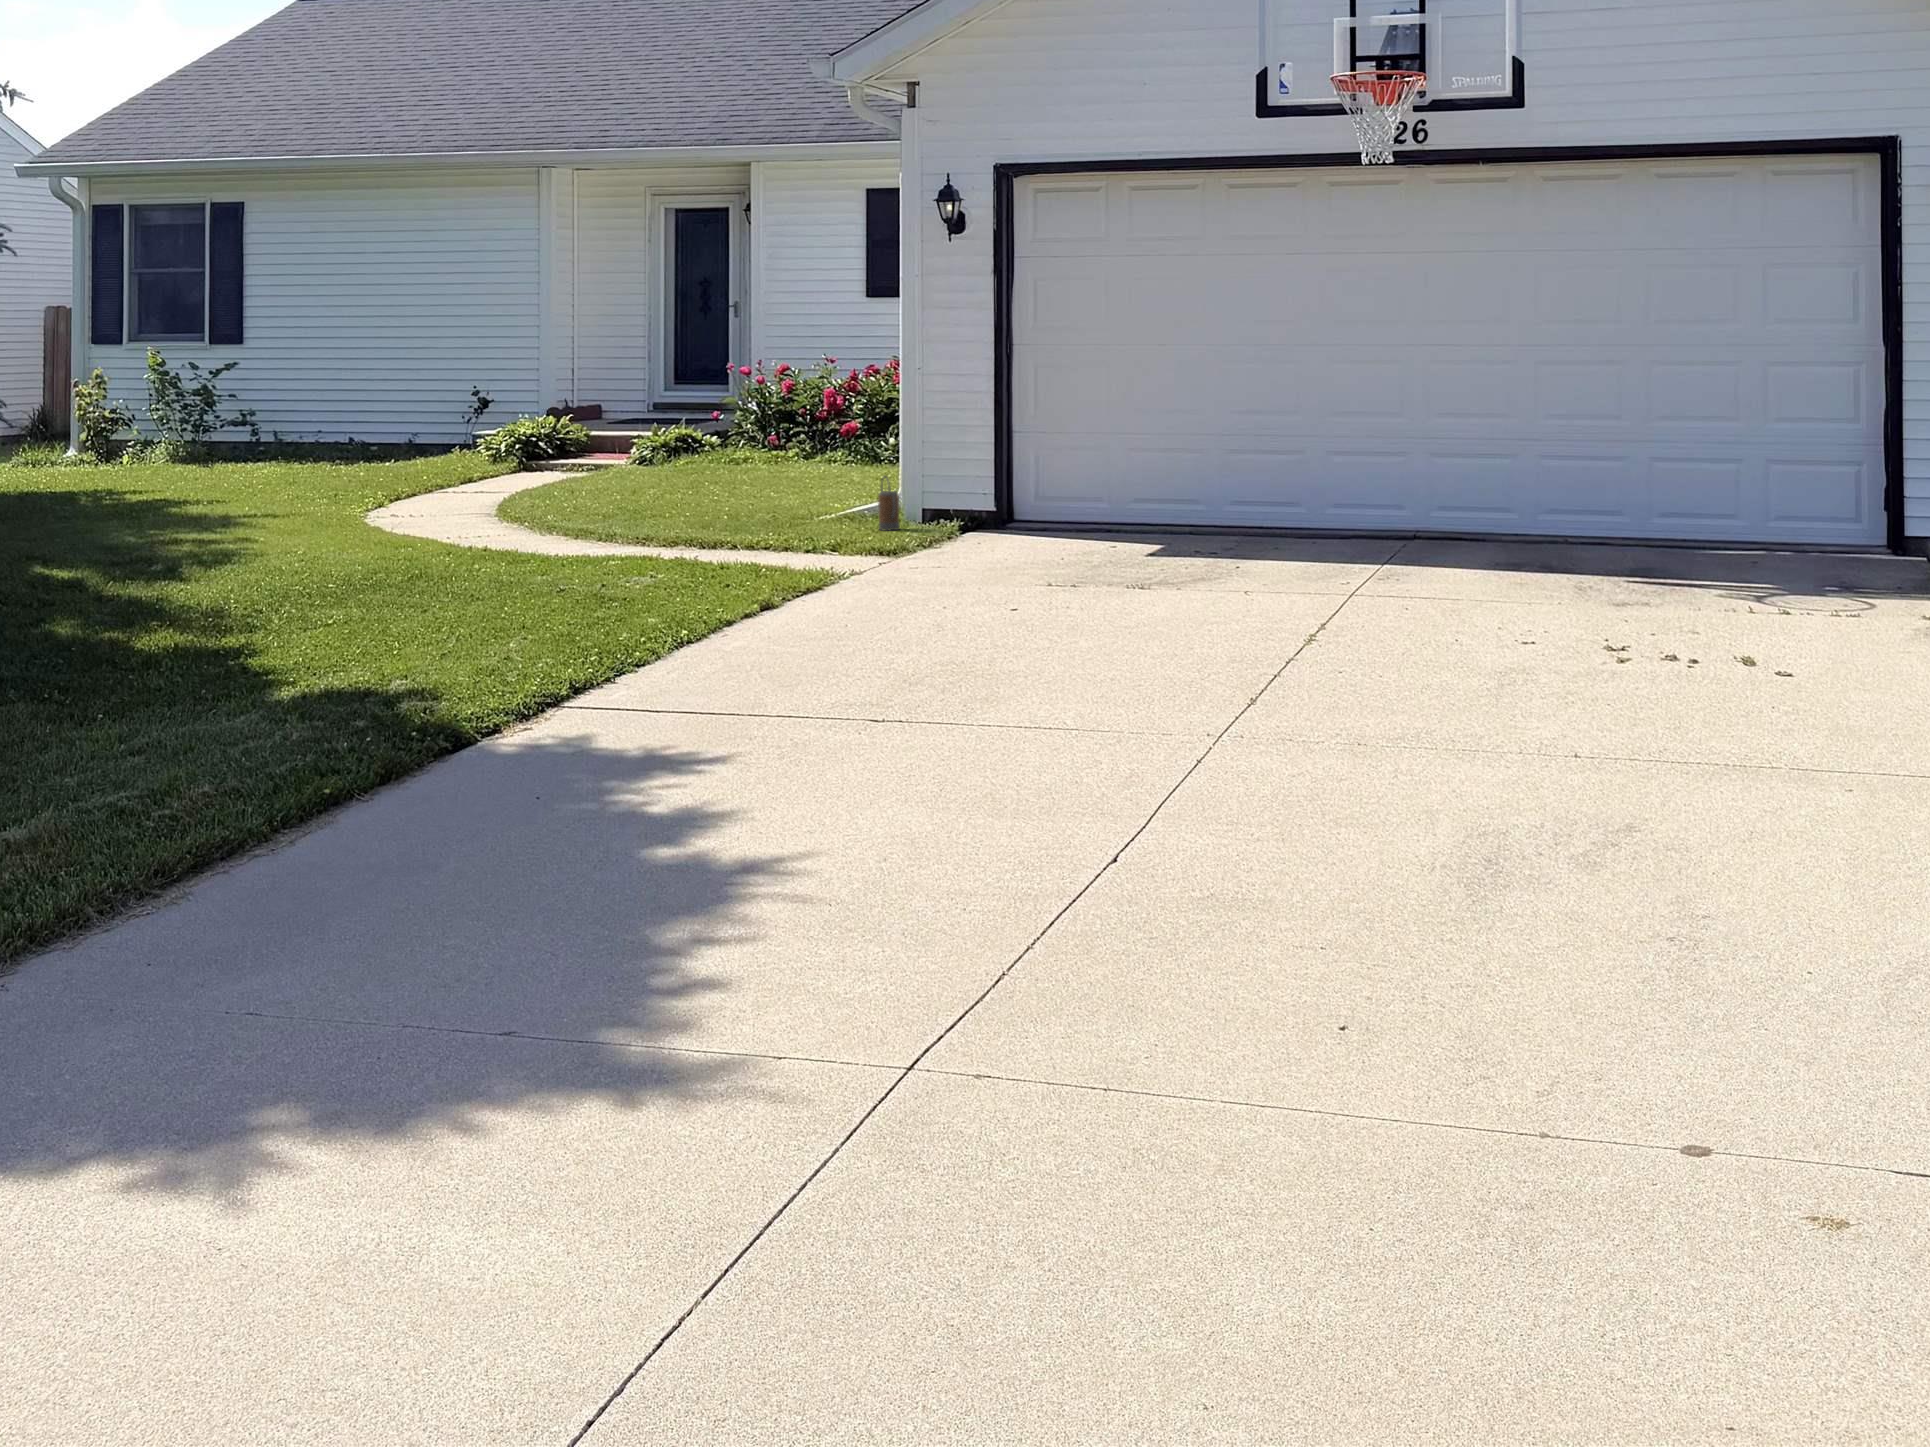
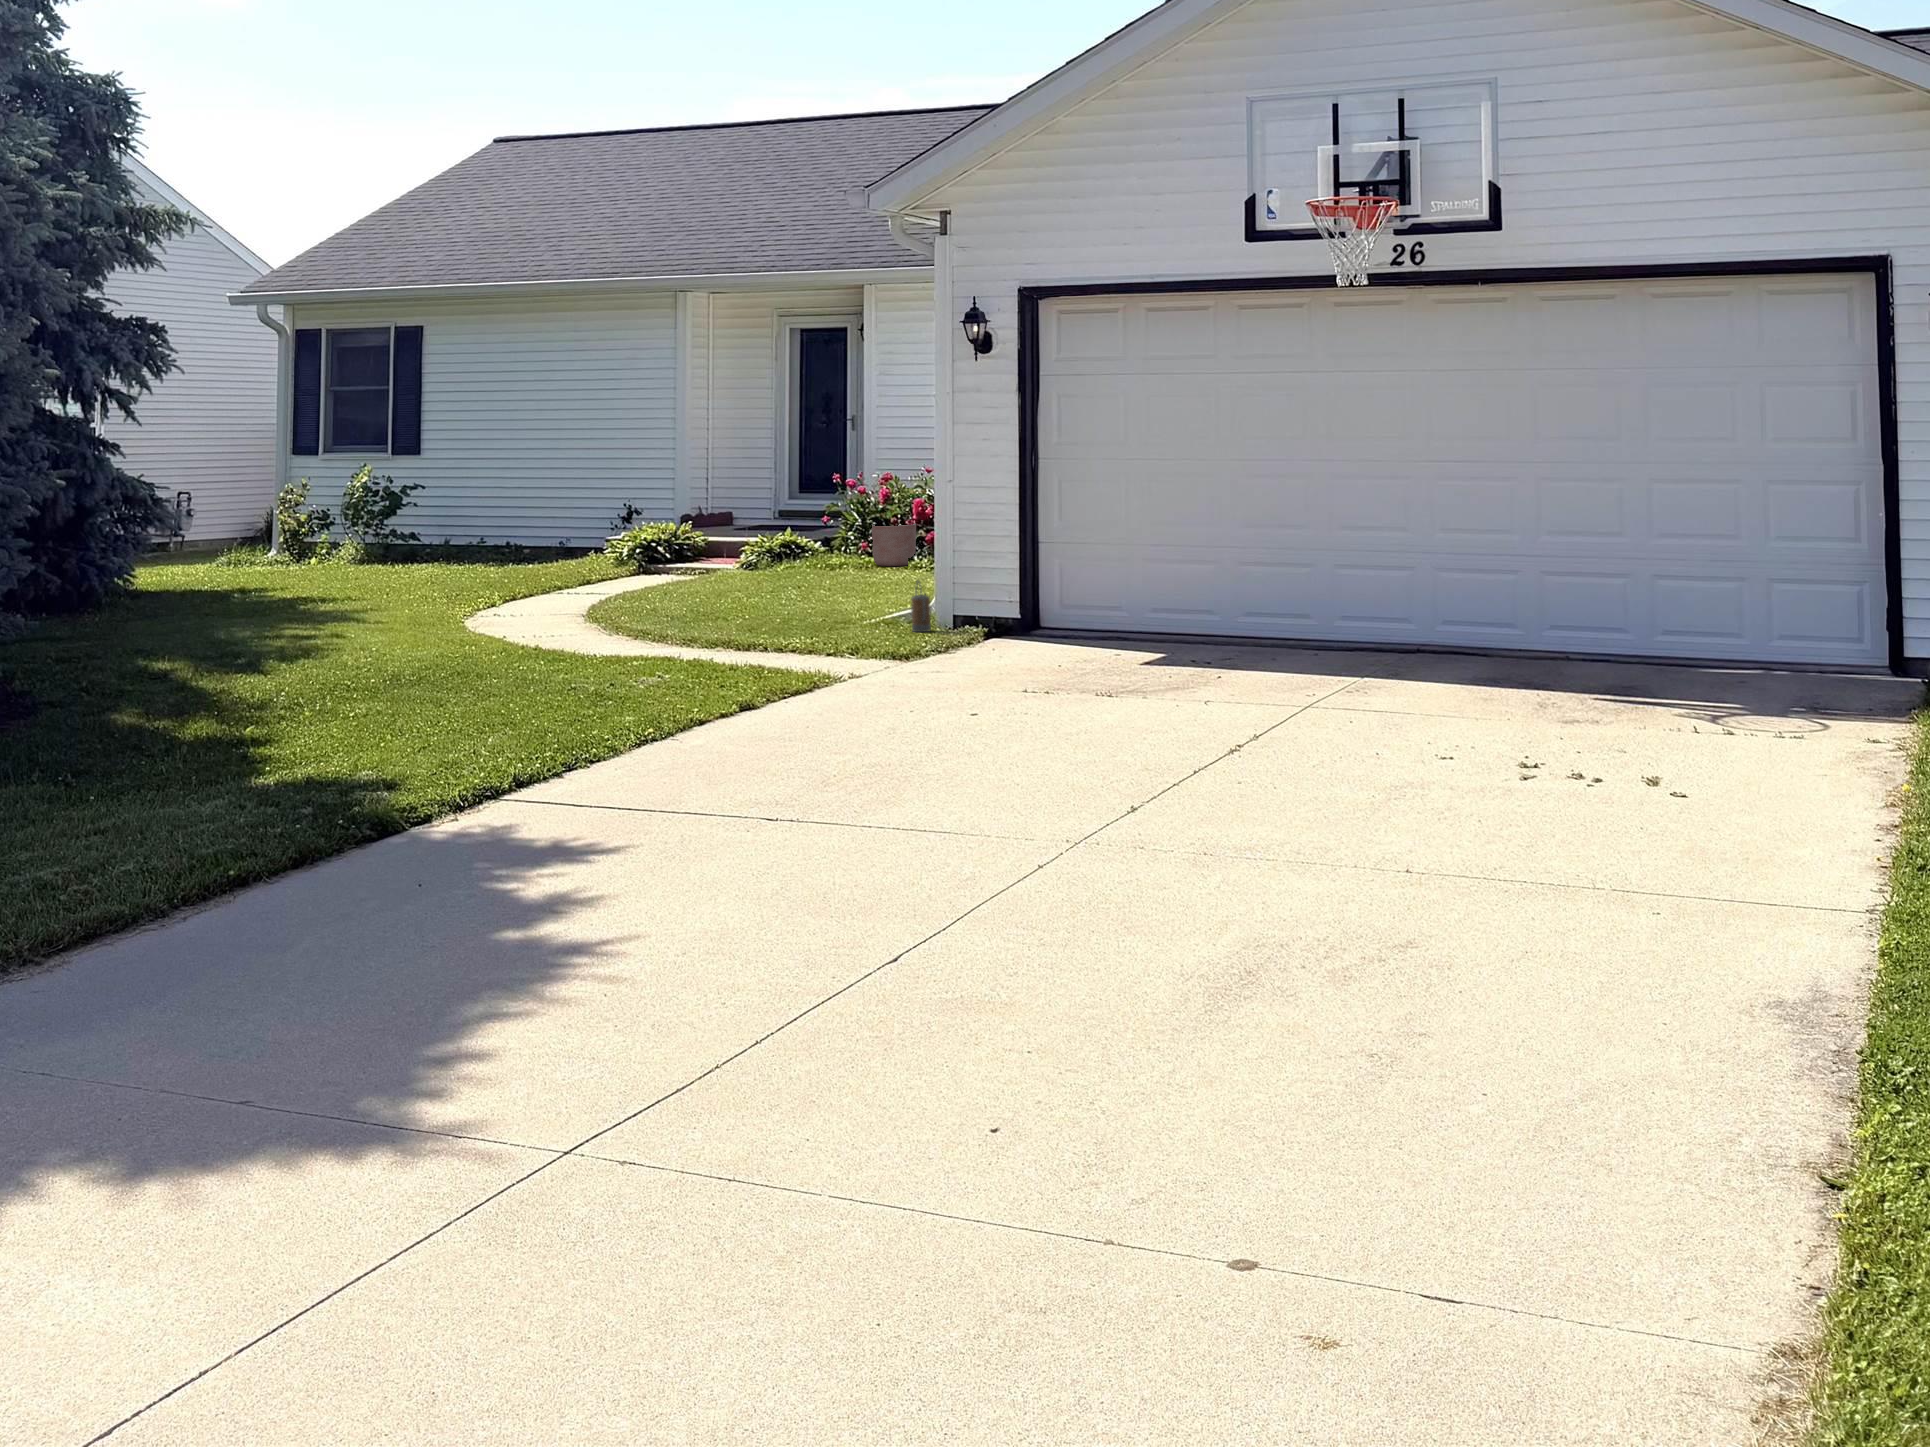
planter: none [780,416,829,463] -> present [871,524,916,566]

